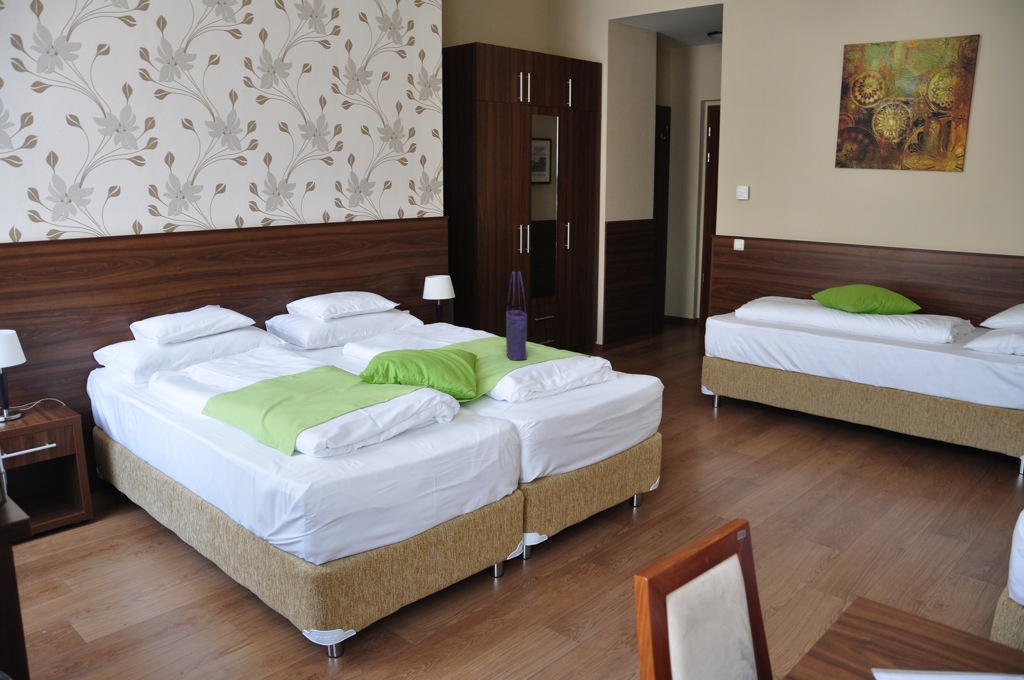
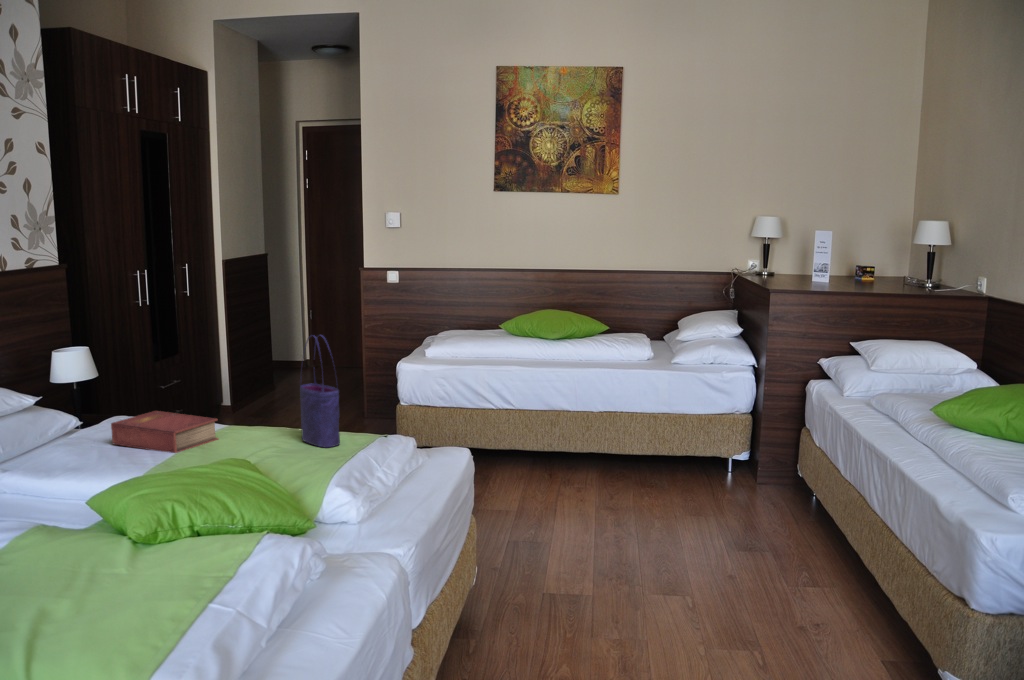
book: none [402,321,464,350] -> present [111,411,218,453]

